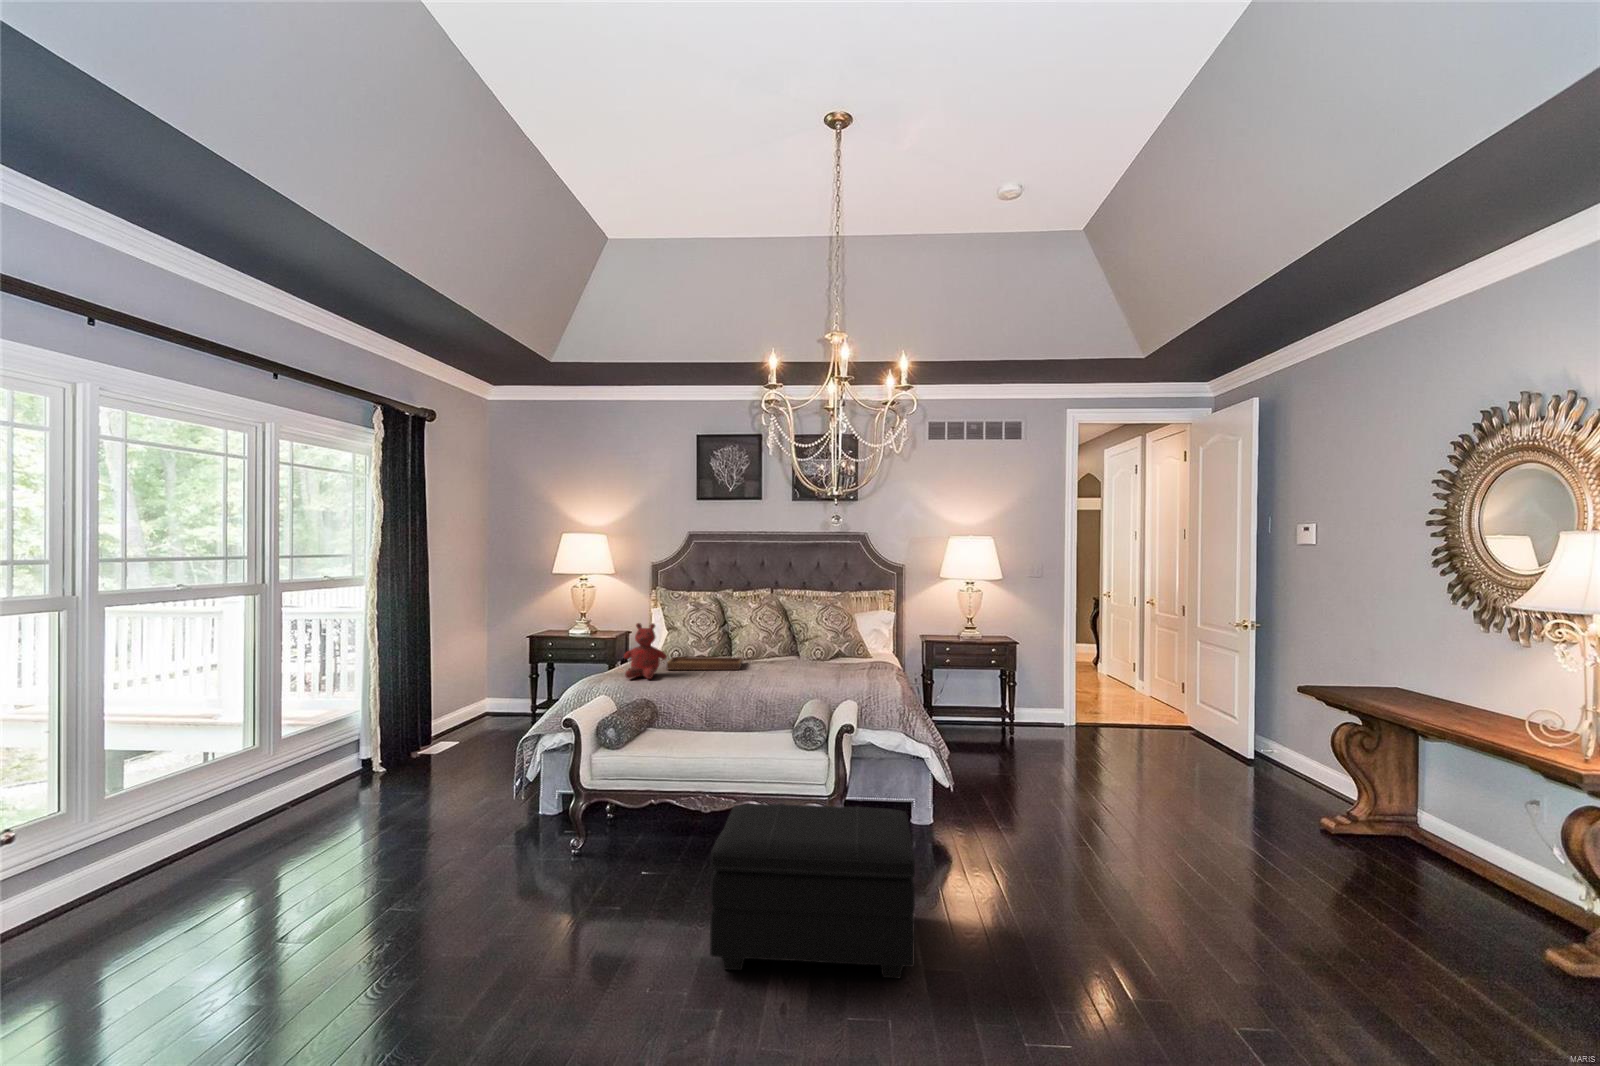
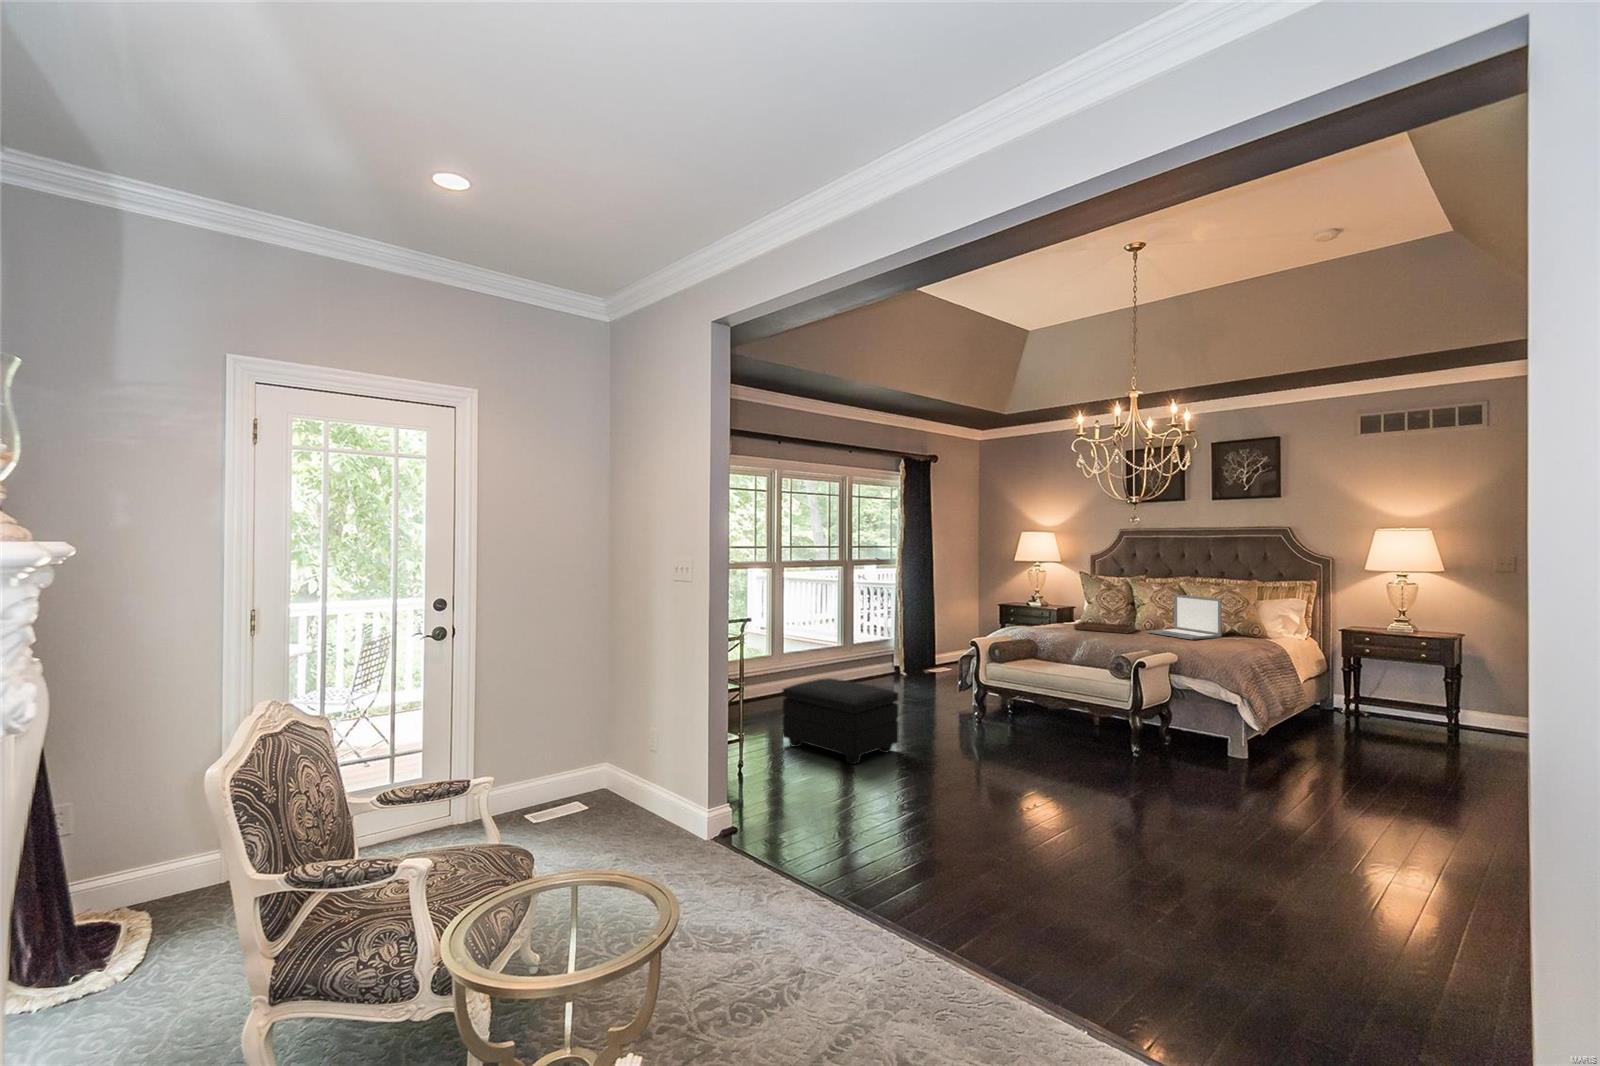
laptop: none [759,613,845,672] -> present [1147,594,1222,640]
teddy bear: present [624,623,667,679] -> none [1040,595,1071,633]
footstool: present [710,804,915,978] -> present [783,678,899,764]

